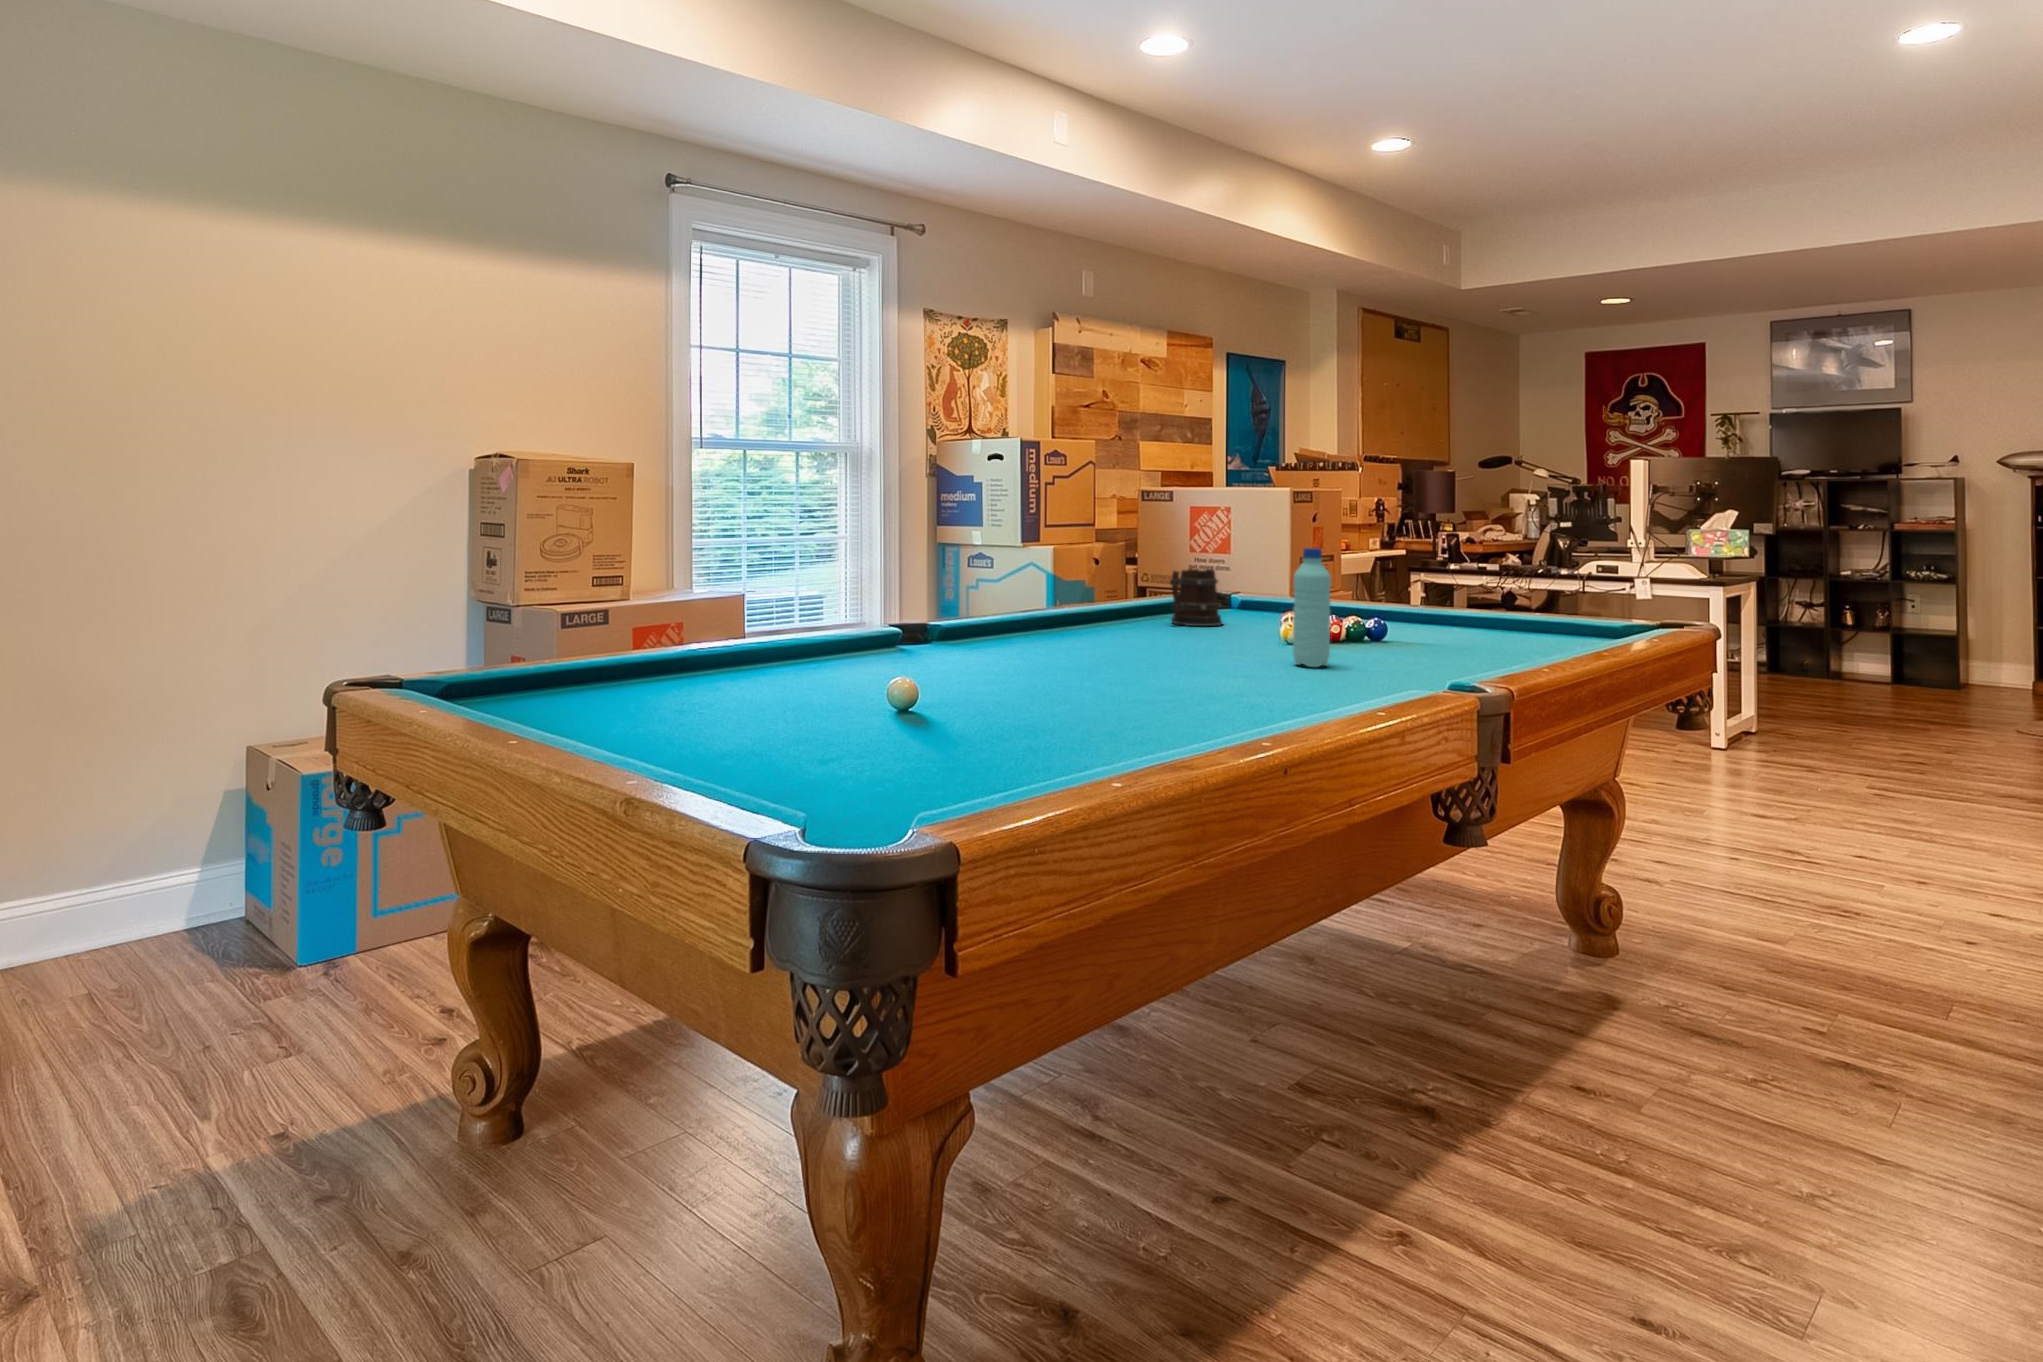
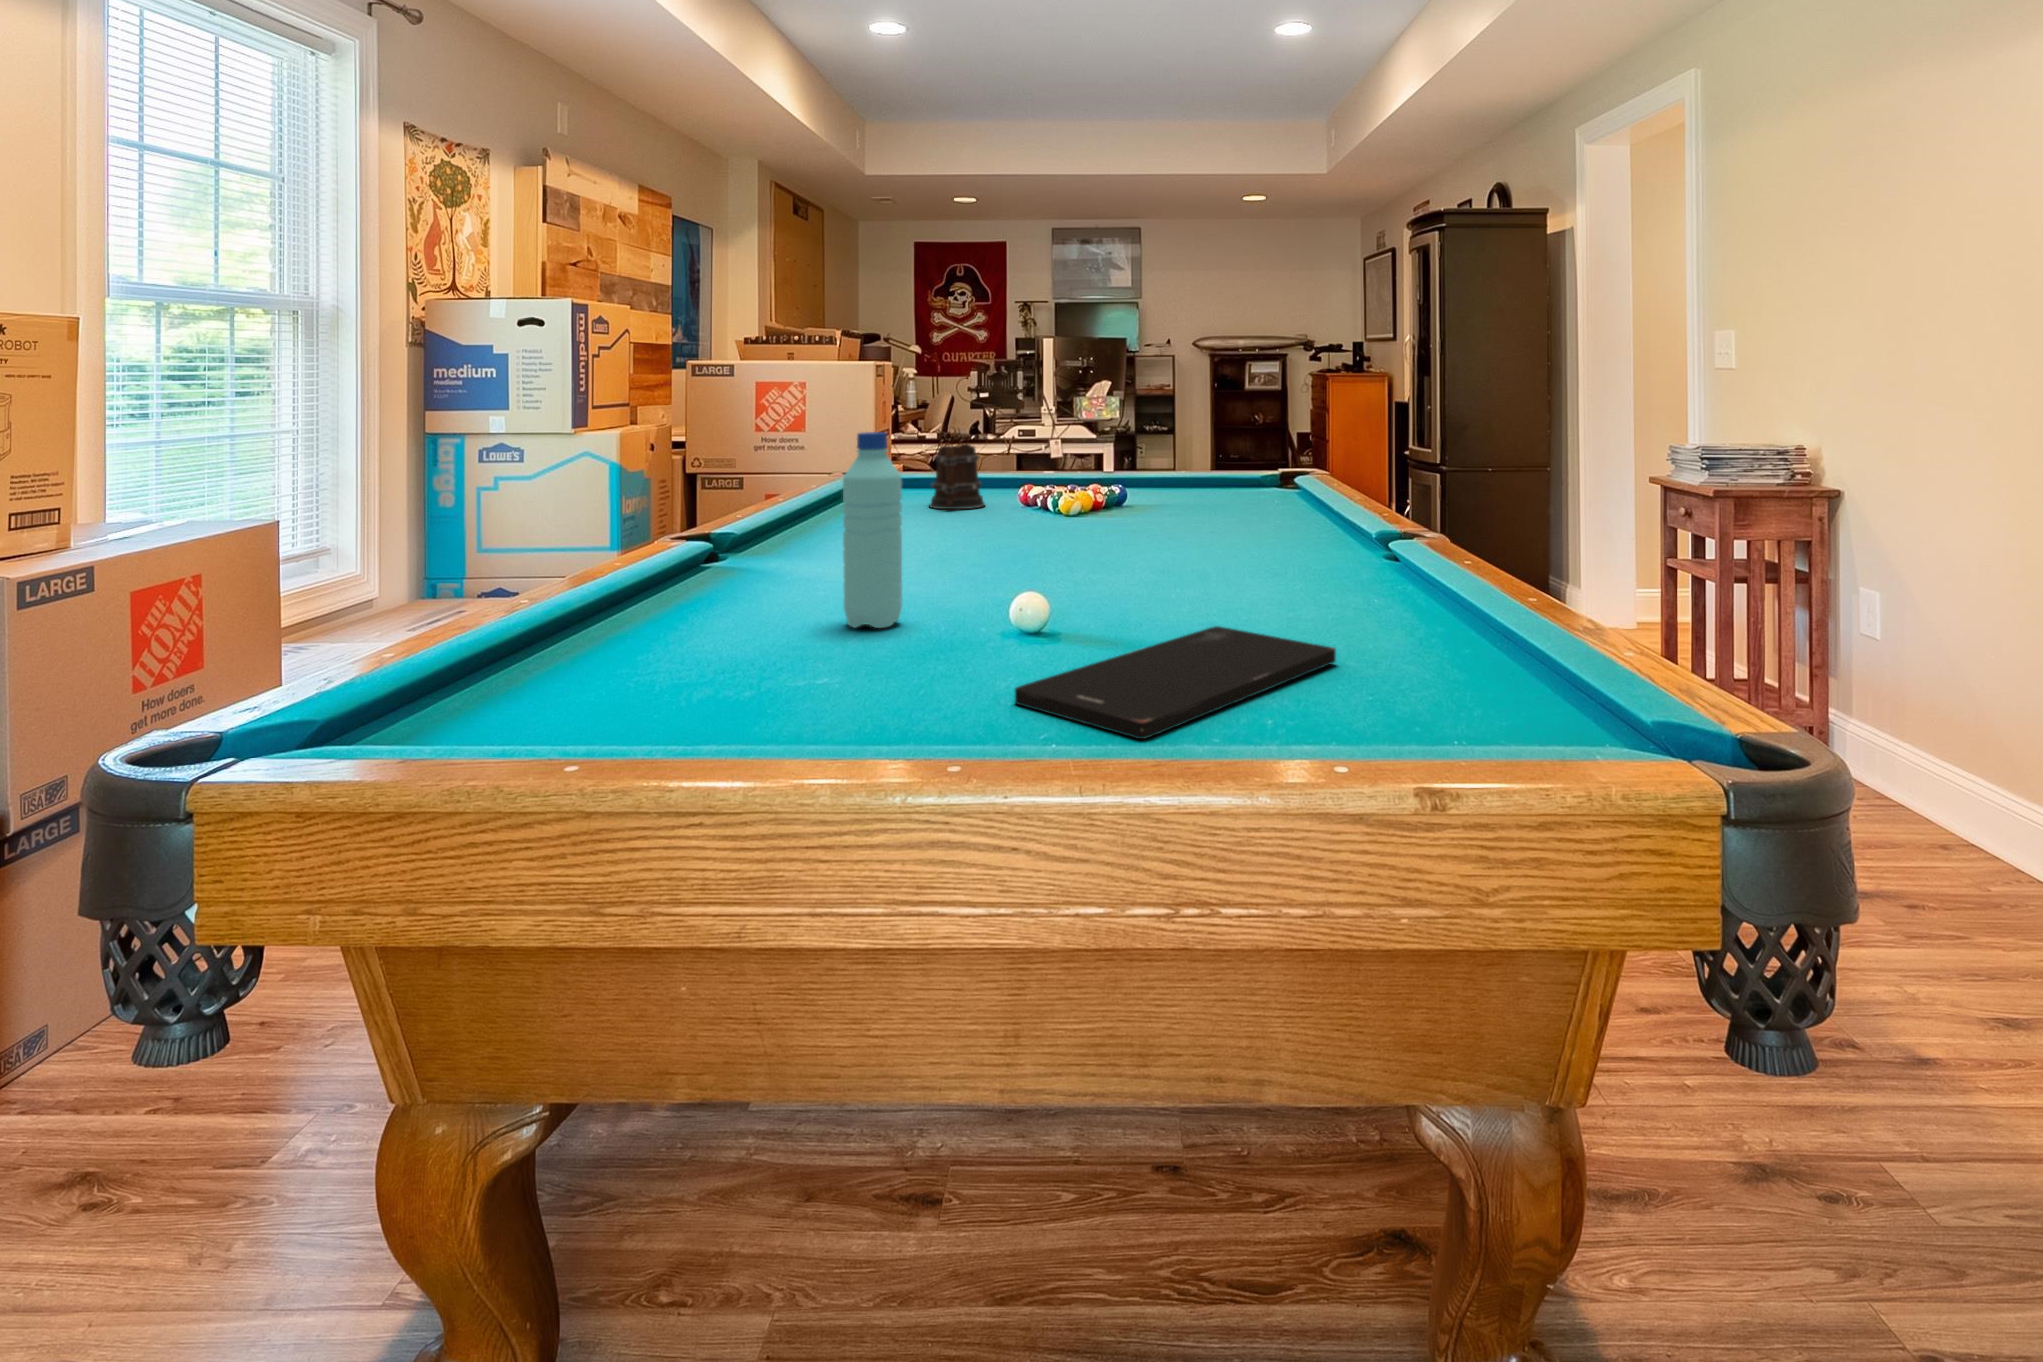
water bottle: present [1293,548,1331,667] -> present [843,432,902,628]
smartphone: none [756,698,981,728] -> present [1015,626,1336,739]

